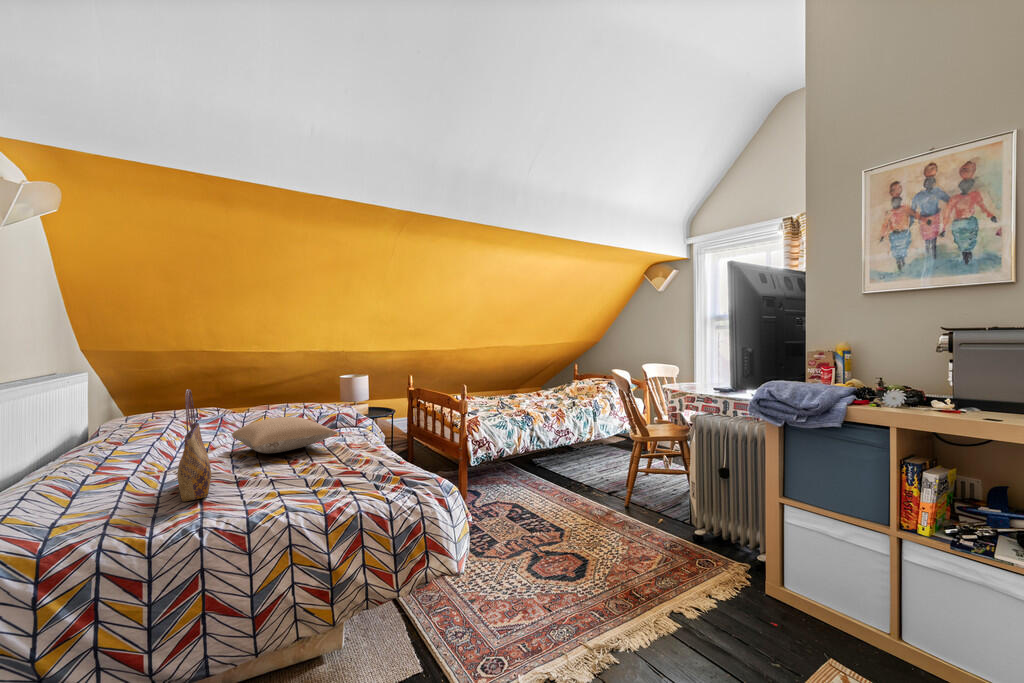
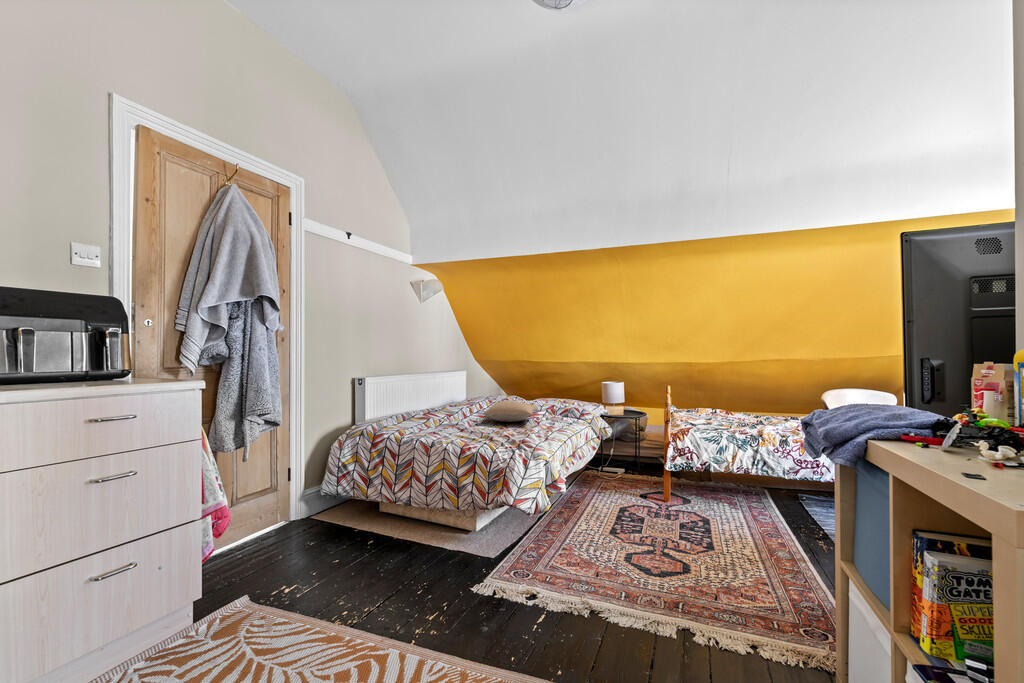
tote bag: present [177,389,211,502] -> none [430,377,457,431]

